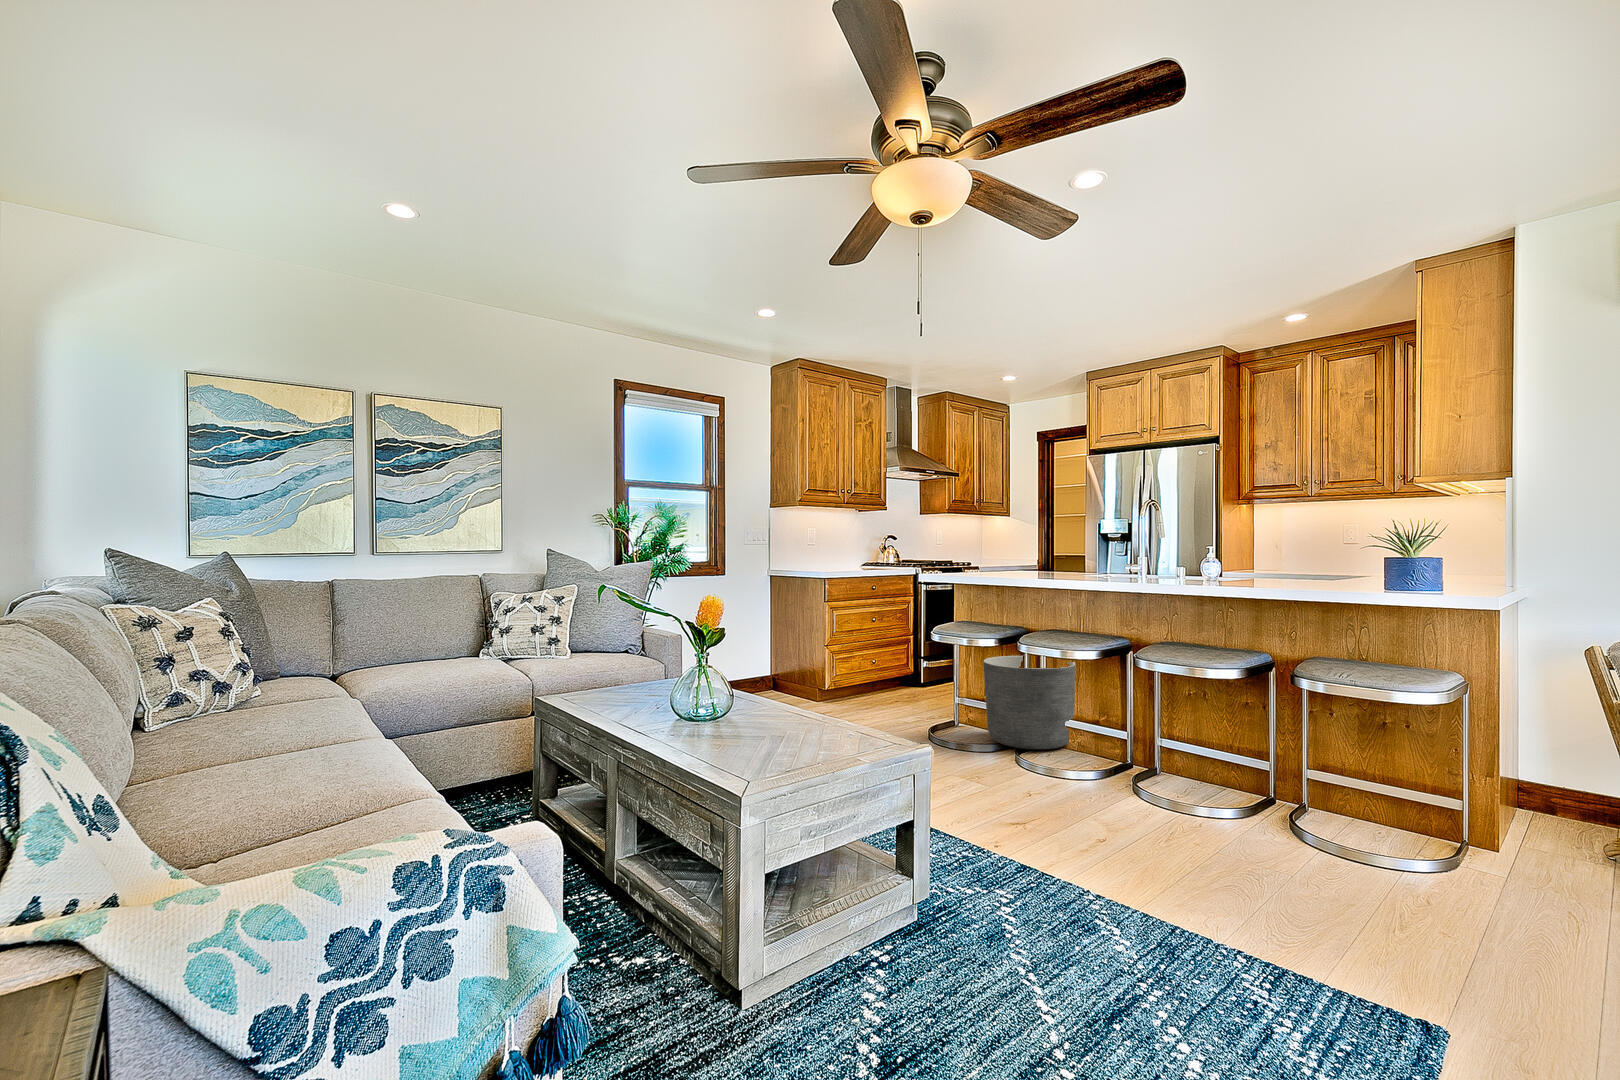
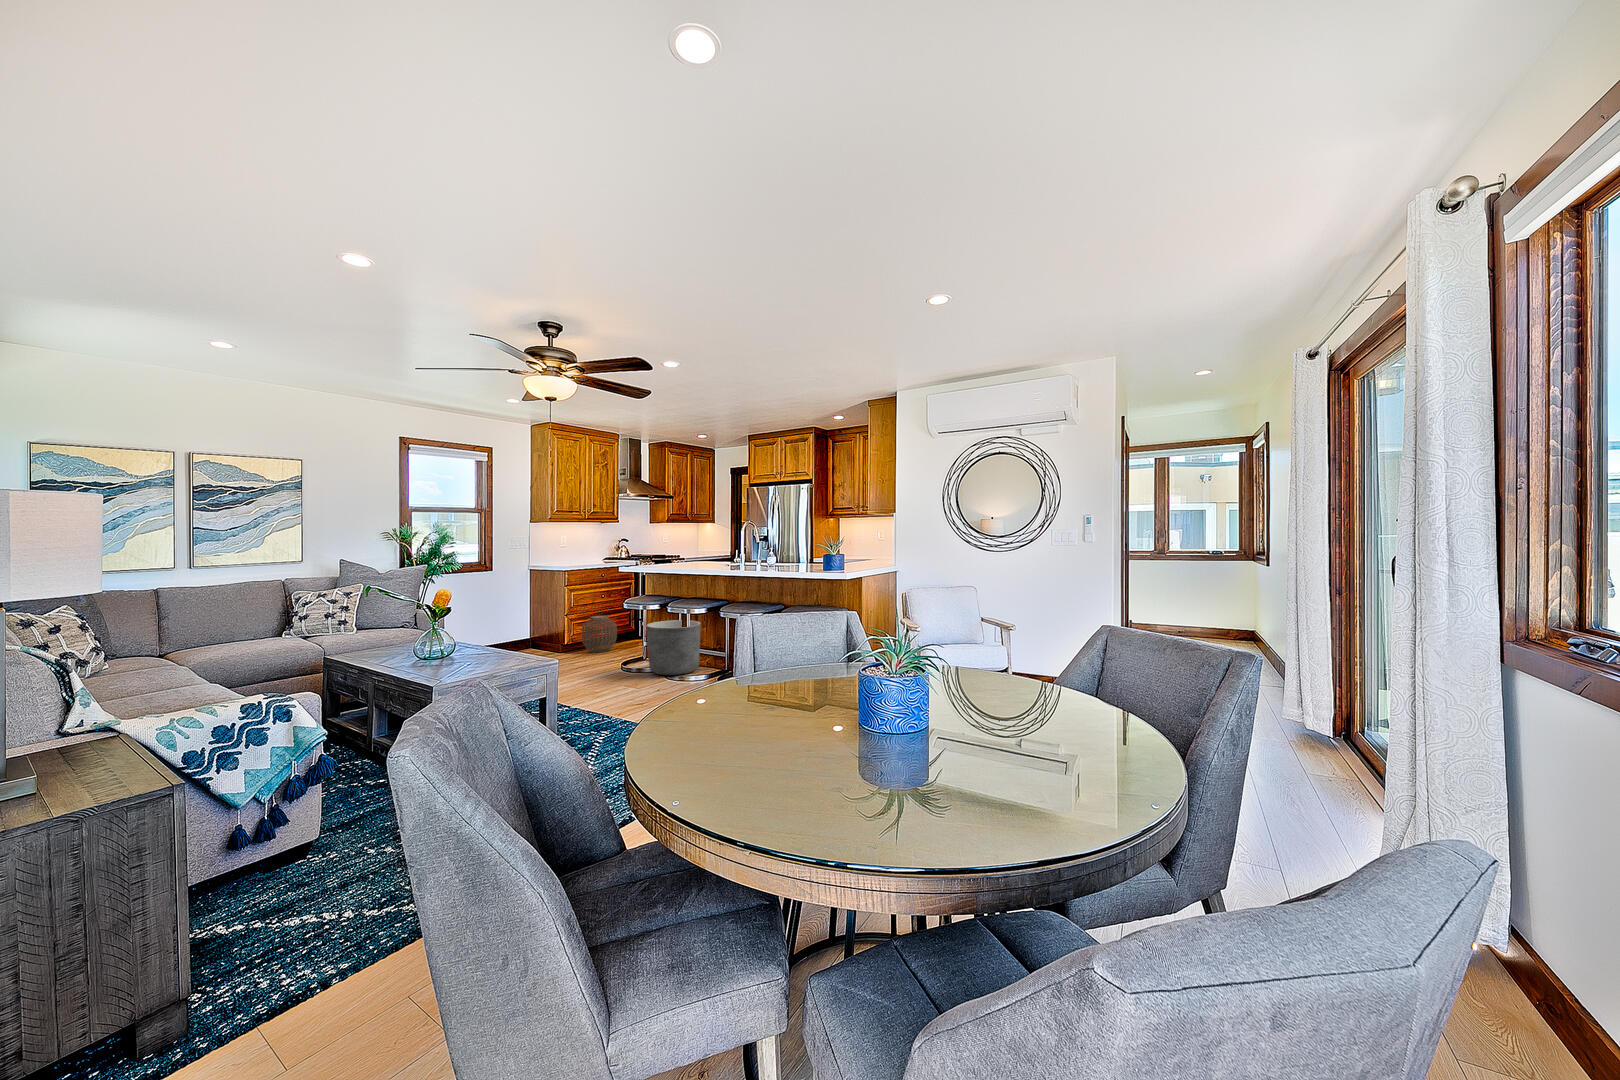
woven basket: none [847,645,897,700] -> present [582,615,617,653]

